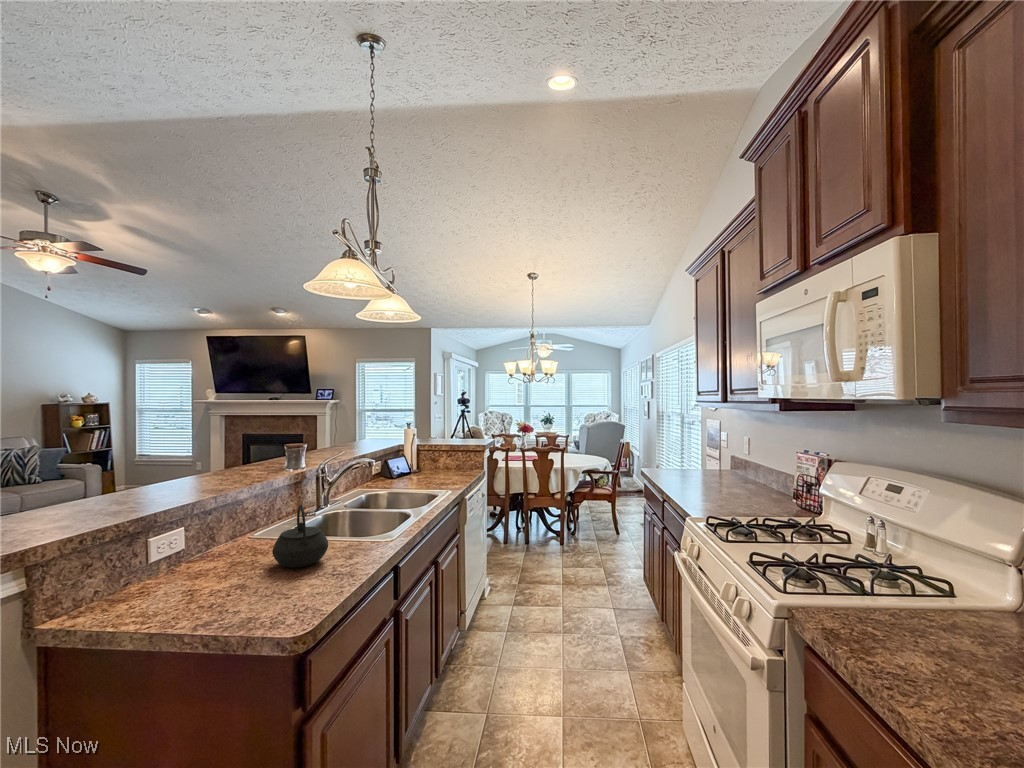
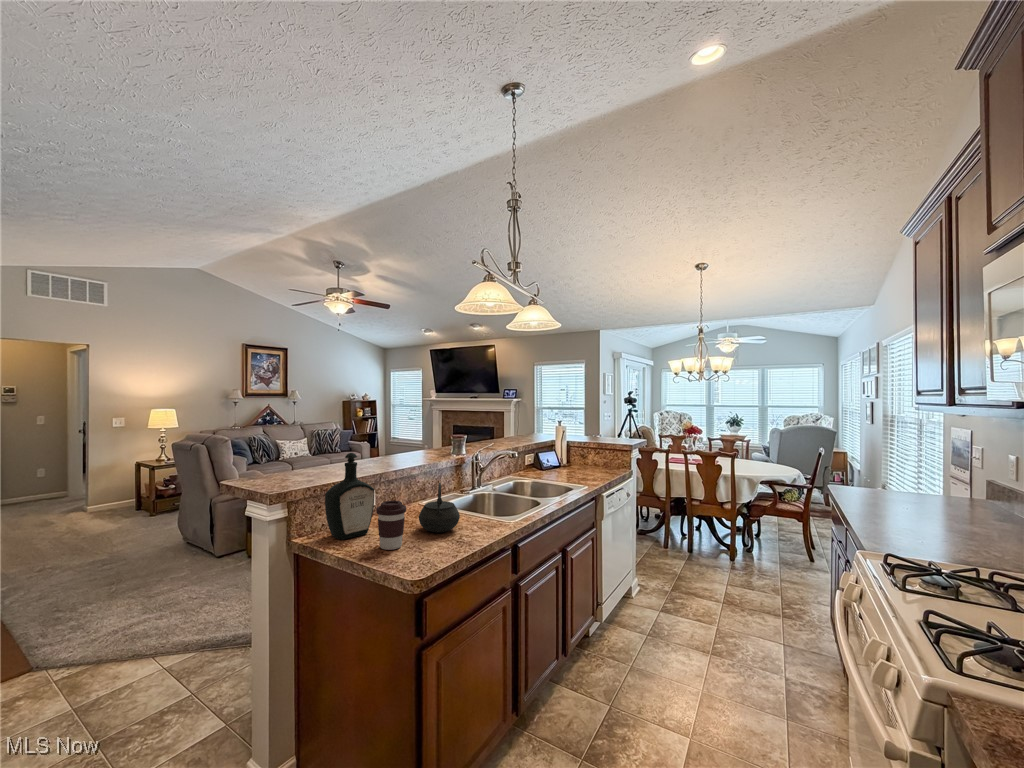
bottle: none [128,477,208,600] -> present [325,453,375,540]
coffee cup: none [221,535,266,602] -> present [376,500,406,550]

